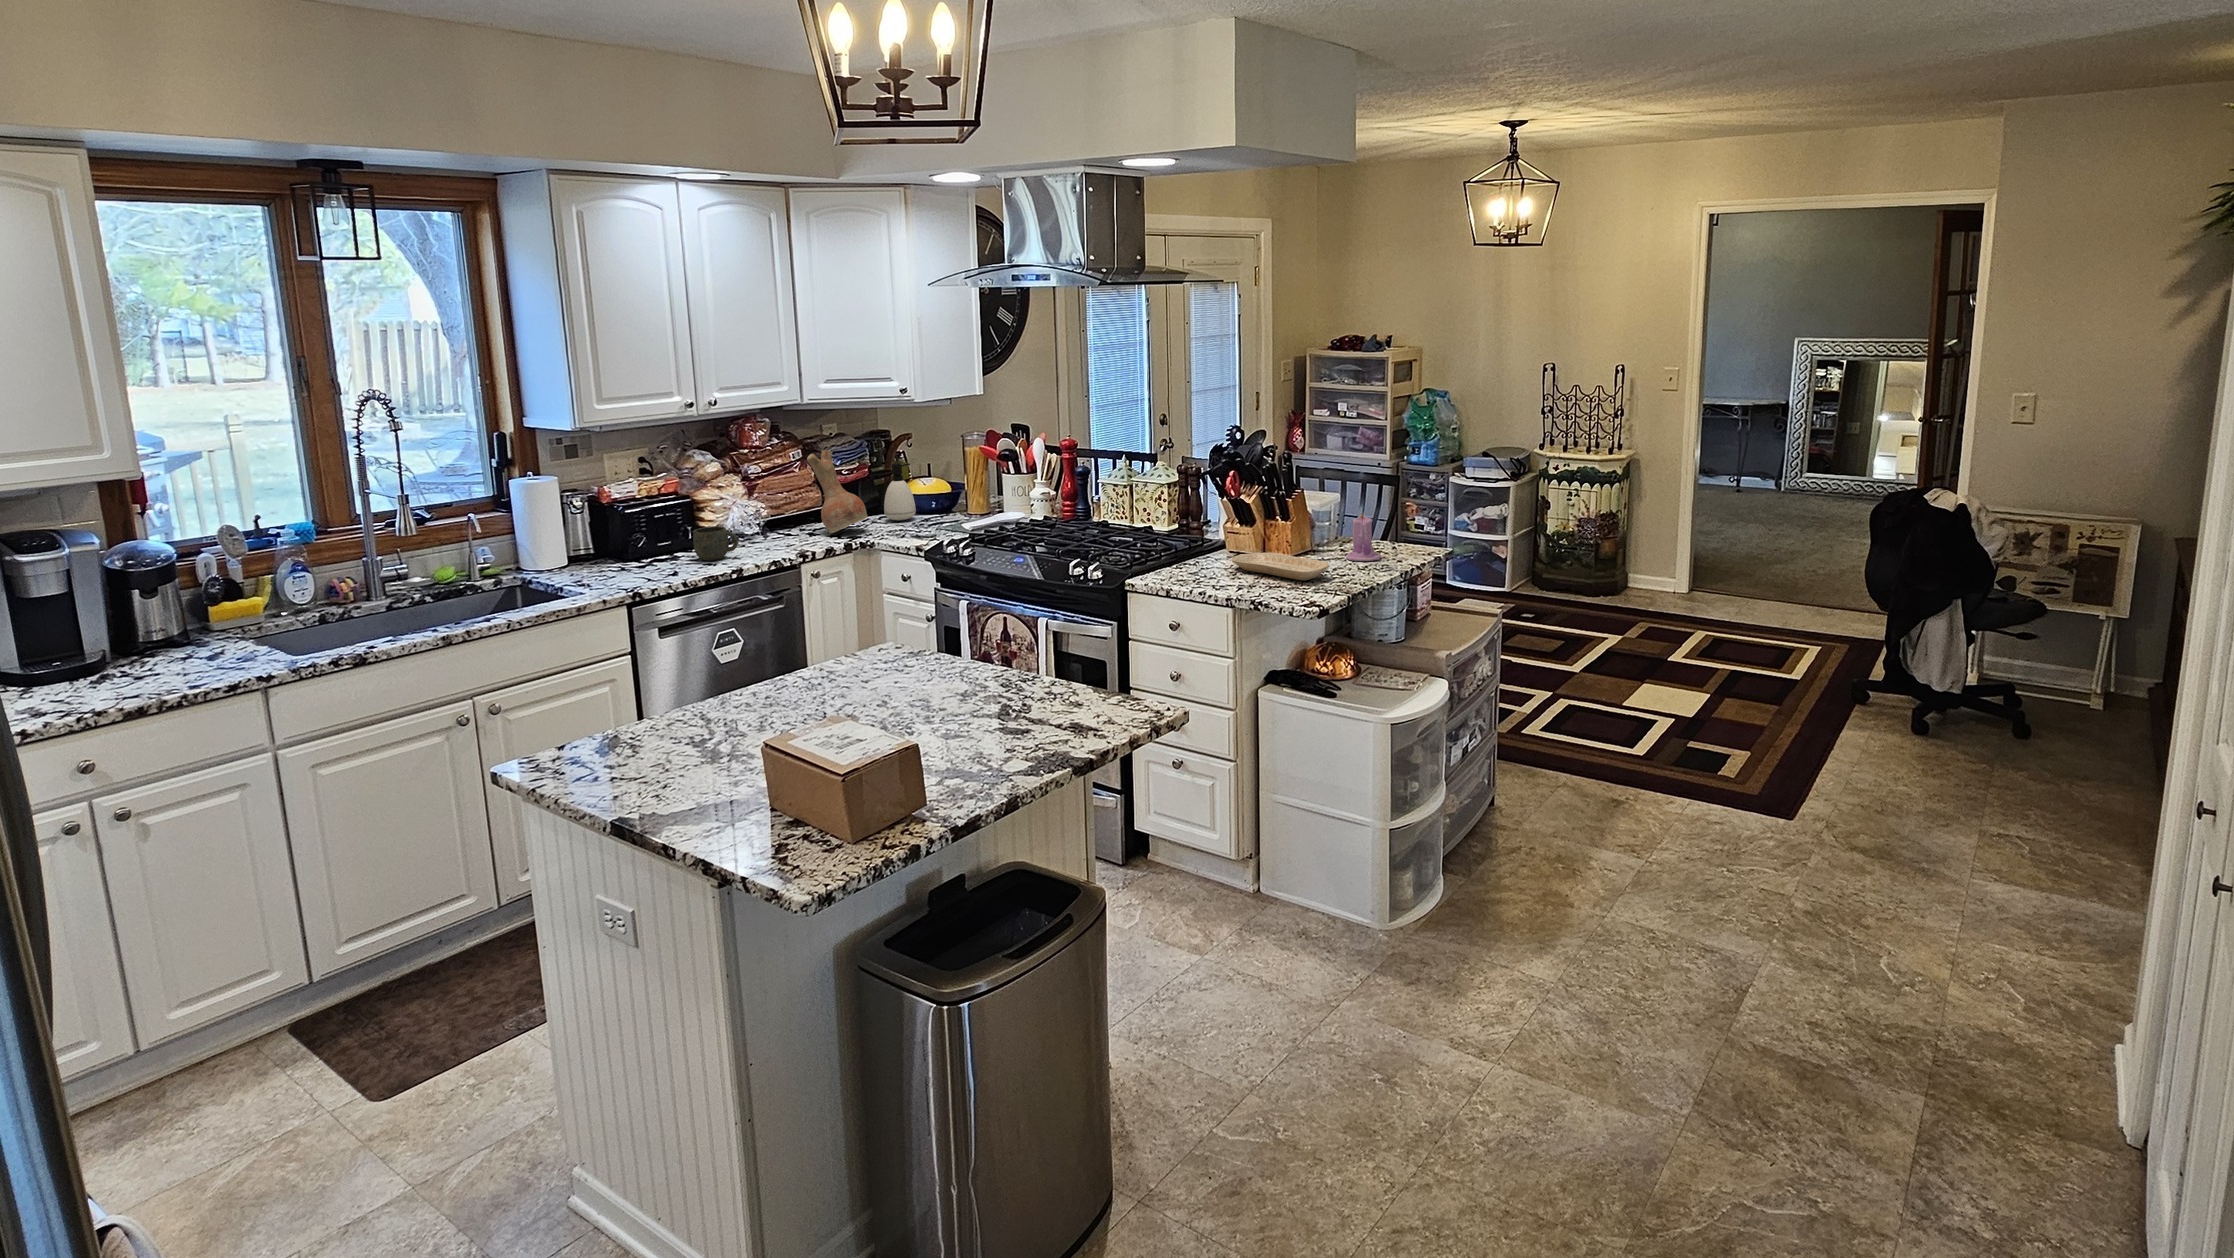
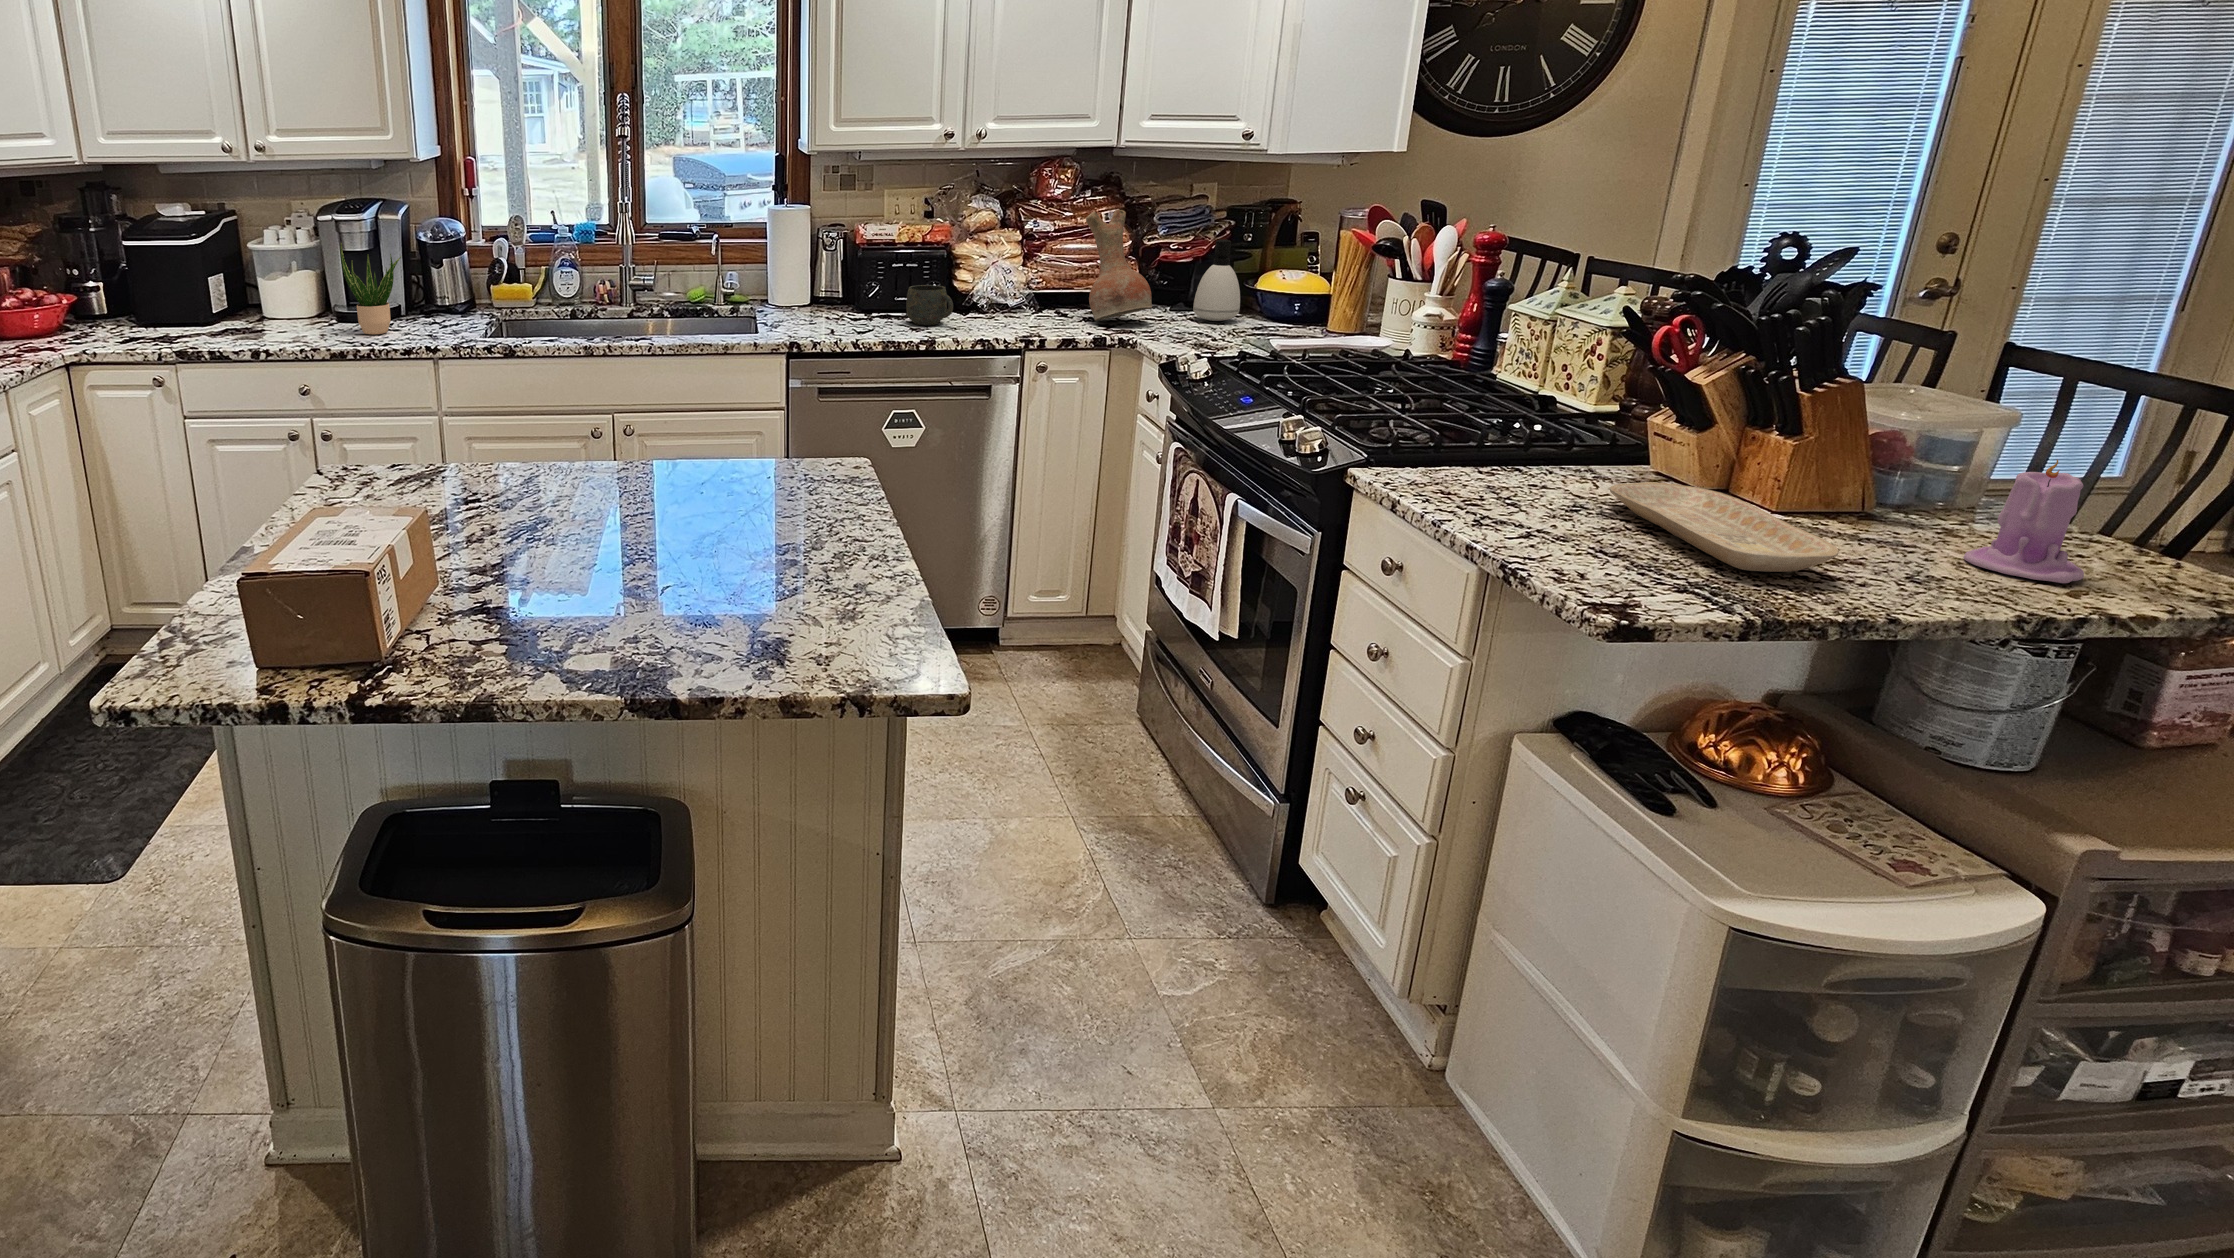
potted plant: none [70,586,170,685] -> present [340,244,401,334]

